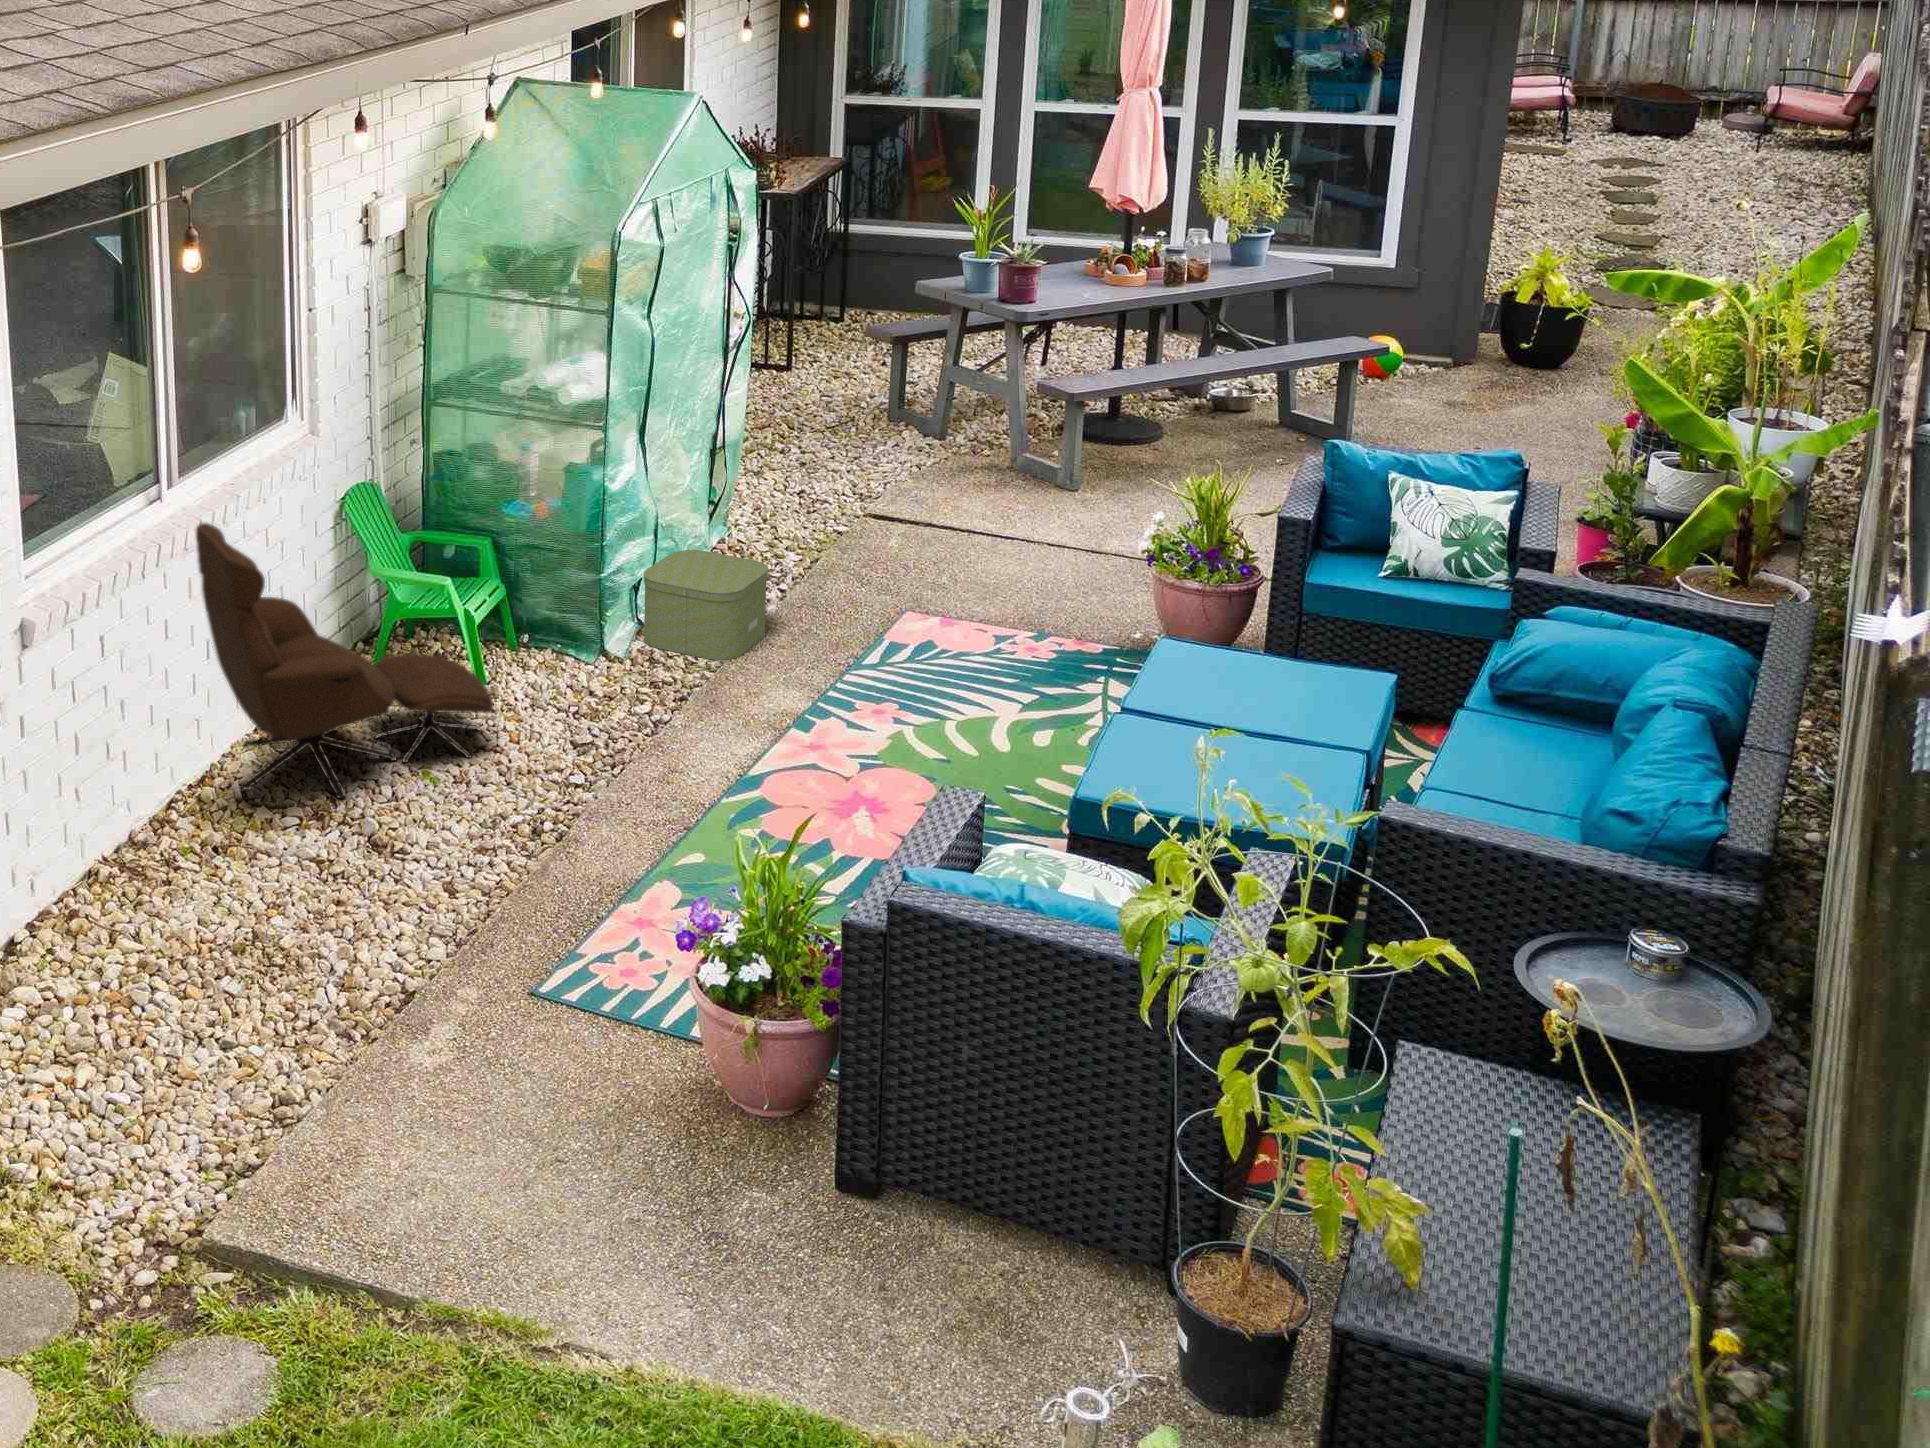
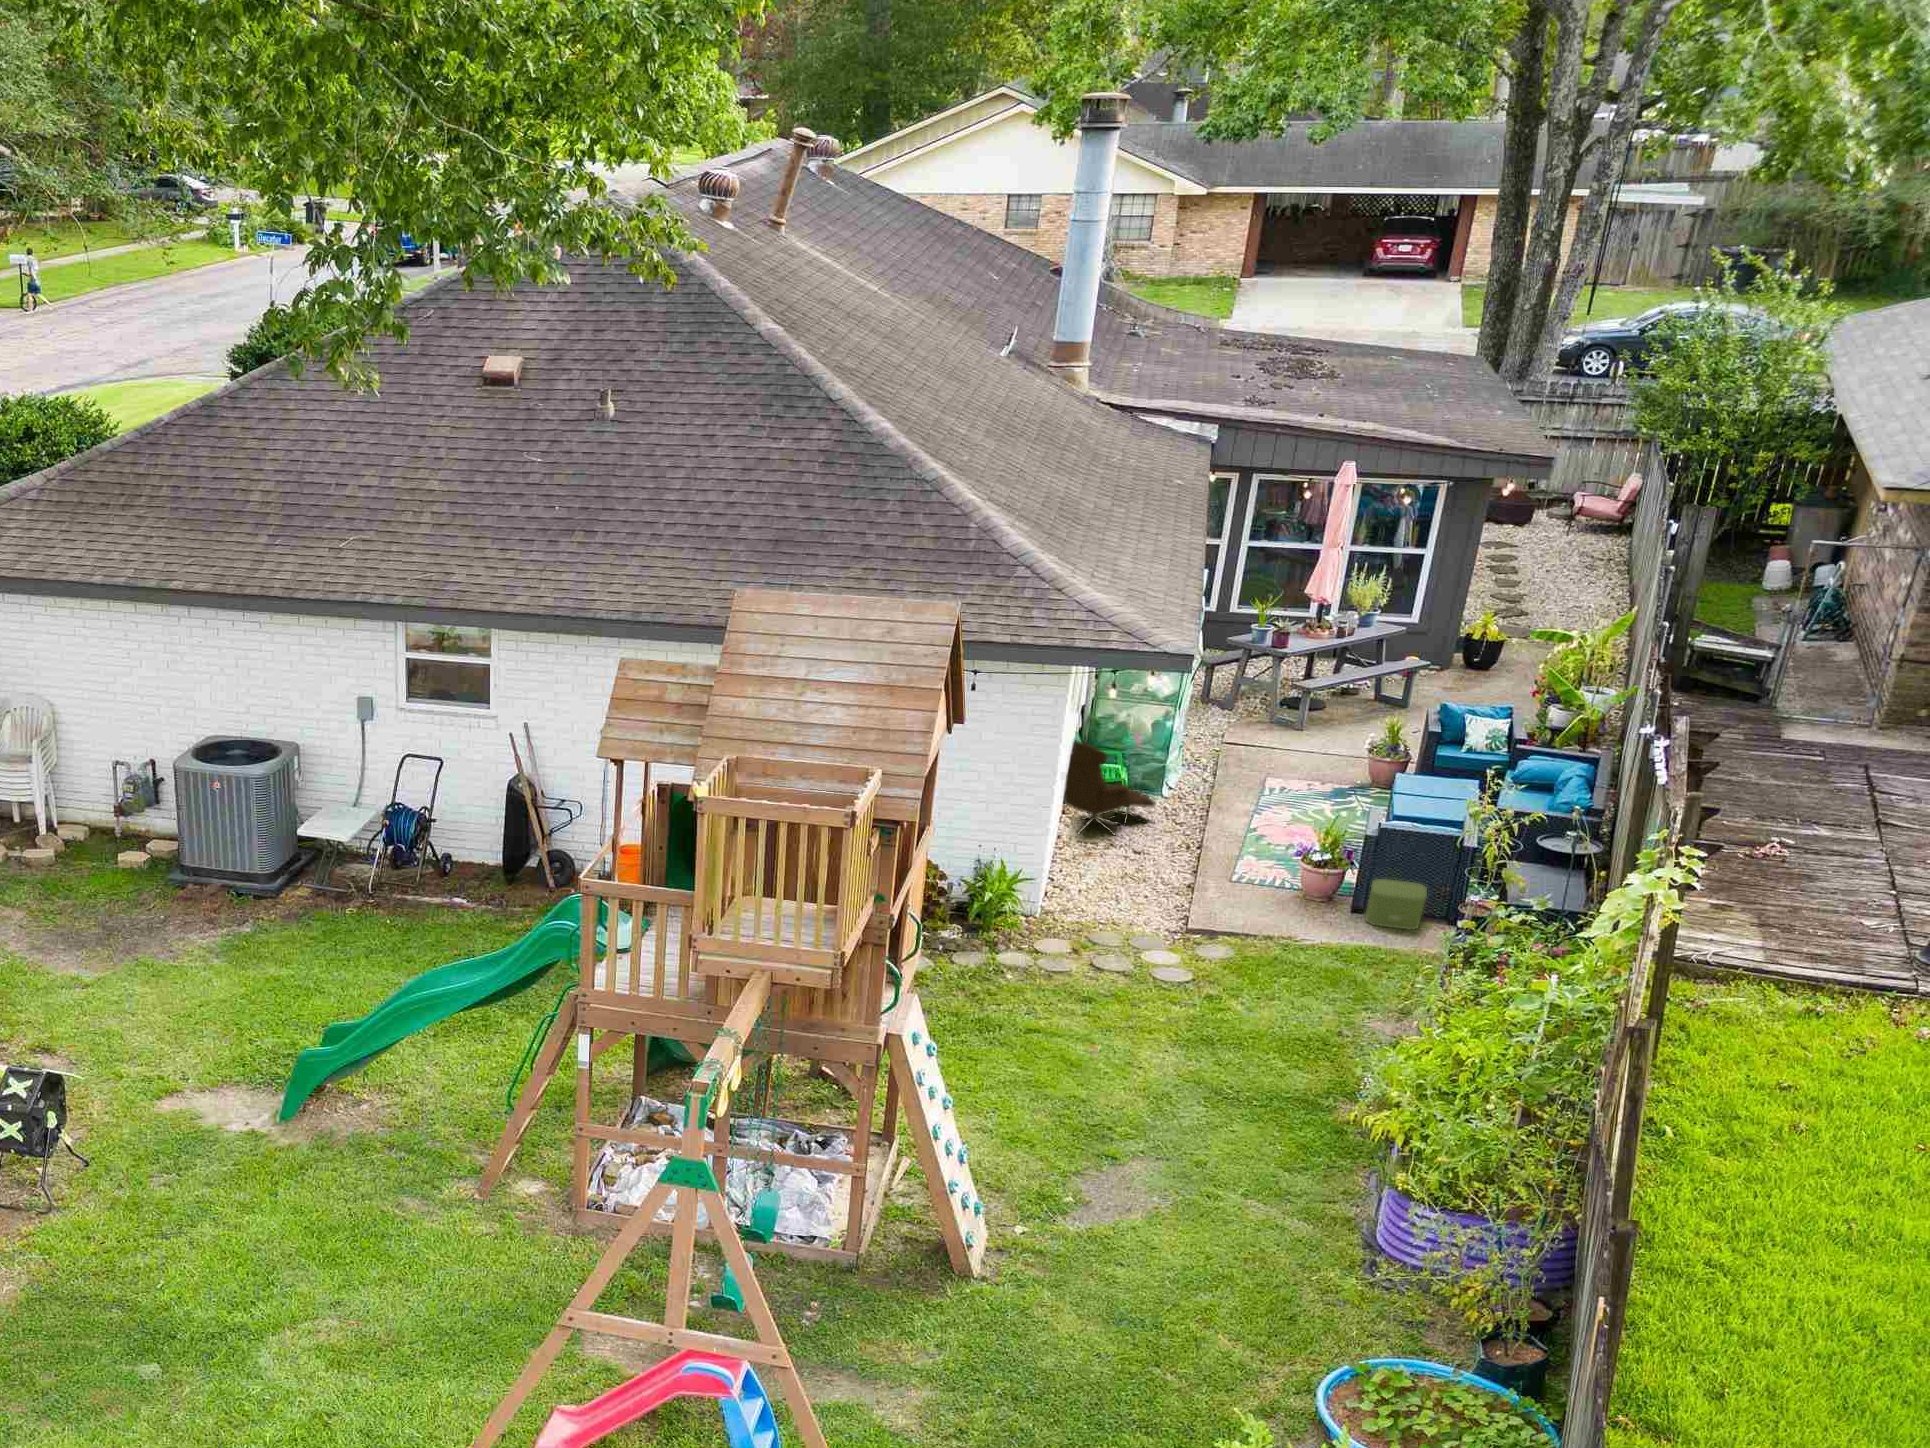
storage box: present [644,550,768,660] -> present [1365,879,1427,930]

